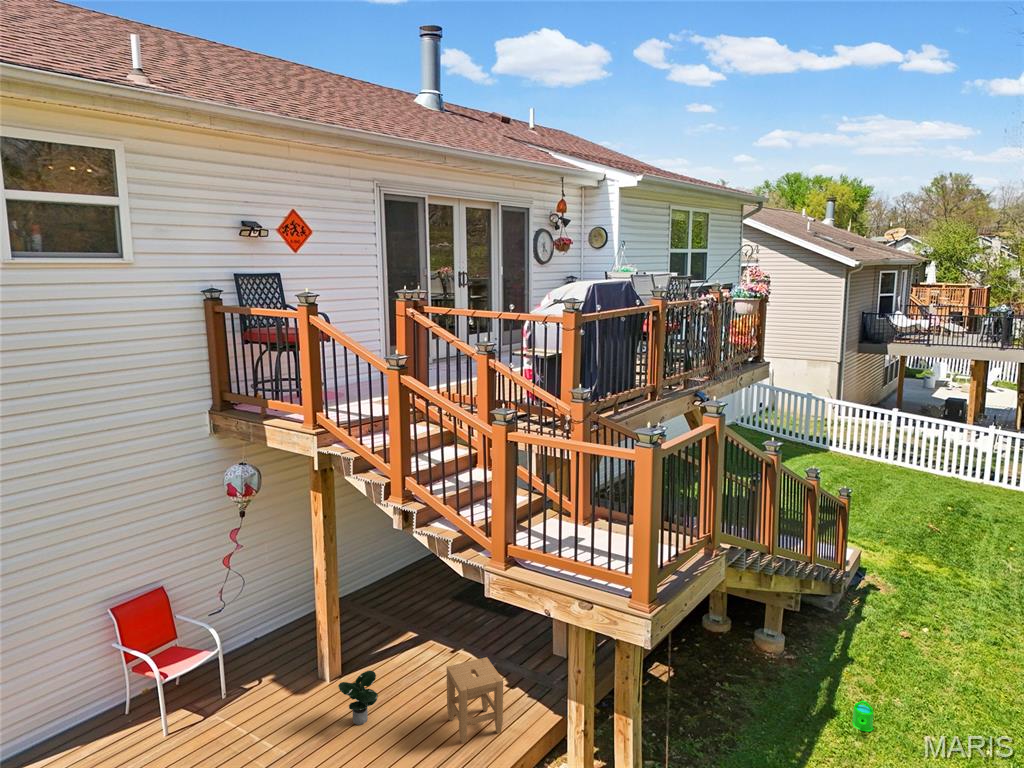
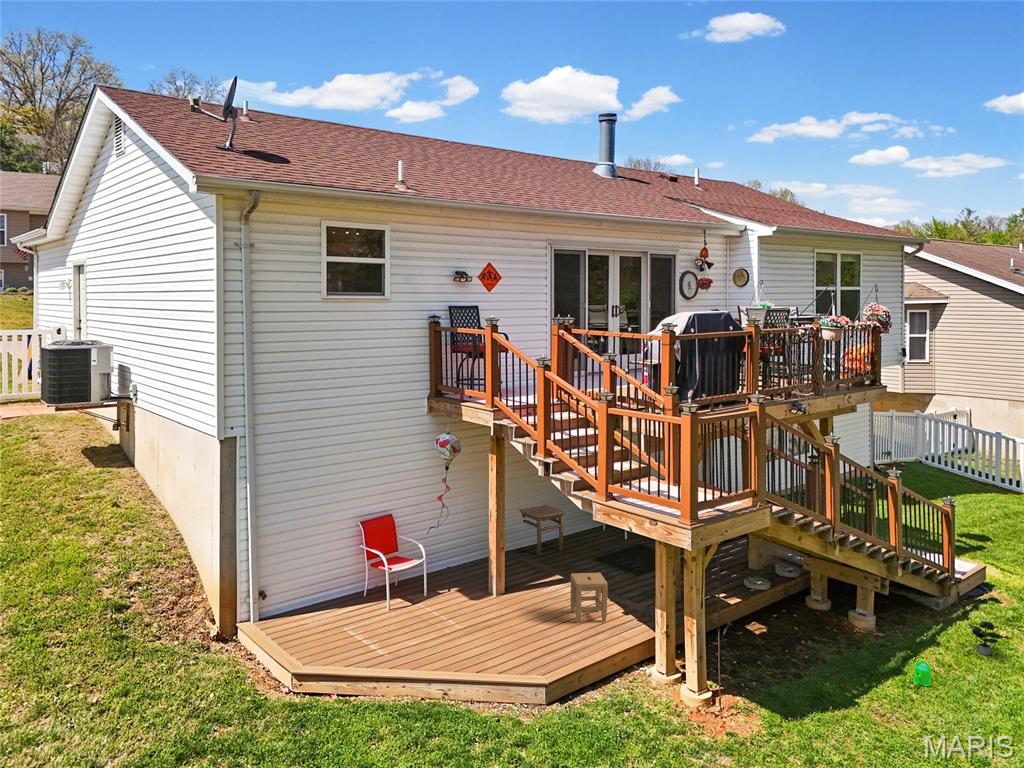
side table: none [352,532,417,606] -> present [519,504,566,555]
potted plant: present [338,670,378,725] -> present [971,622,1004,655]

